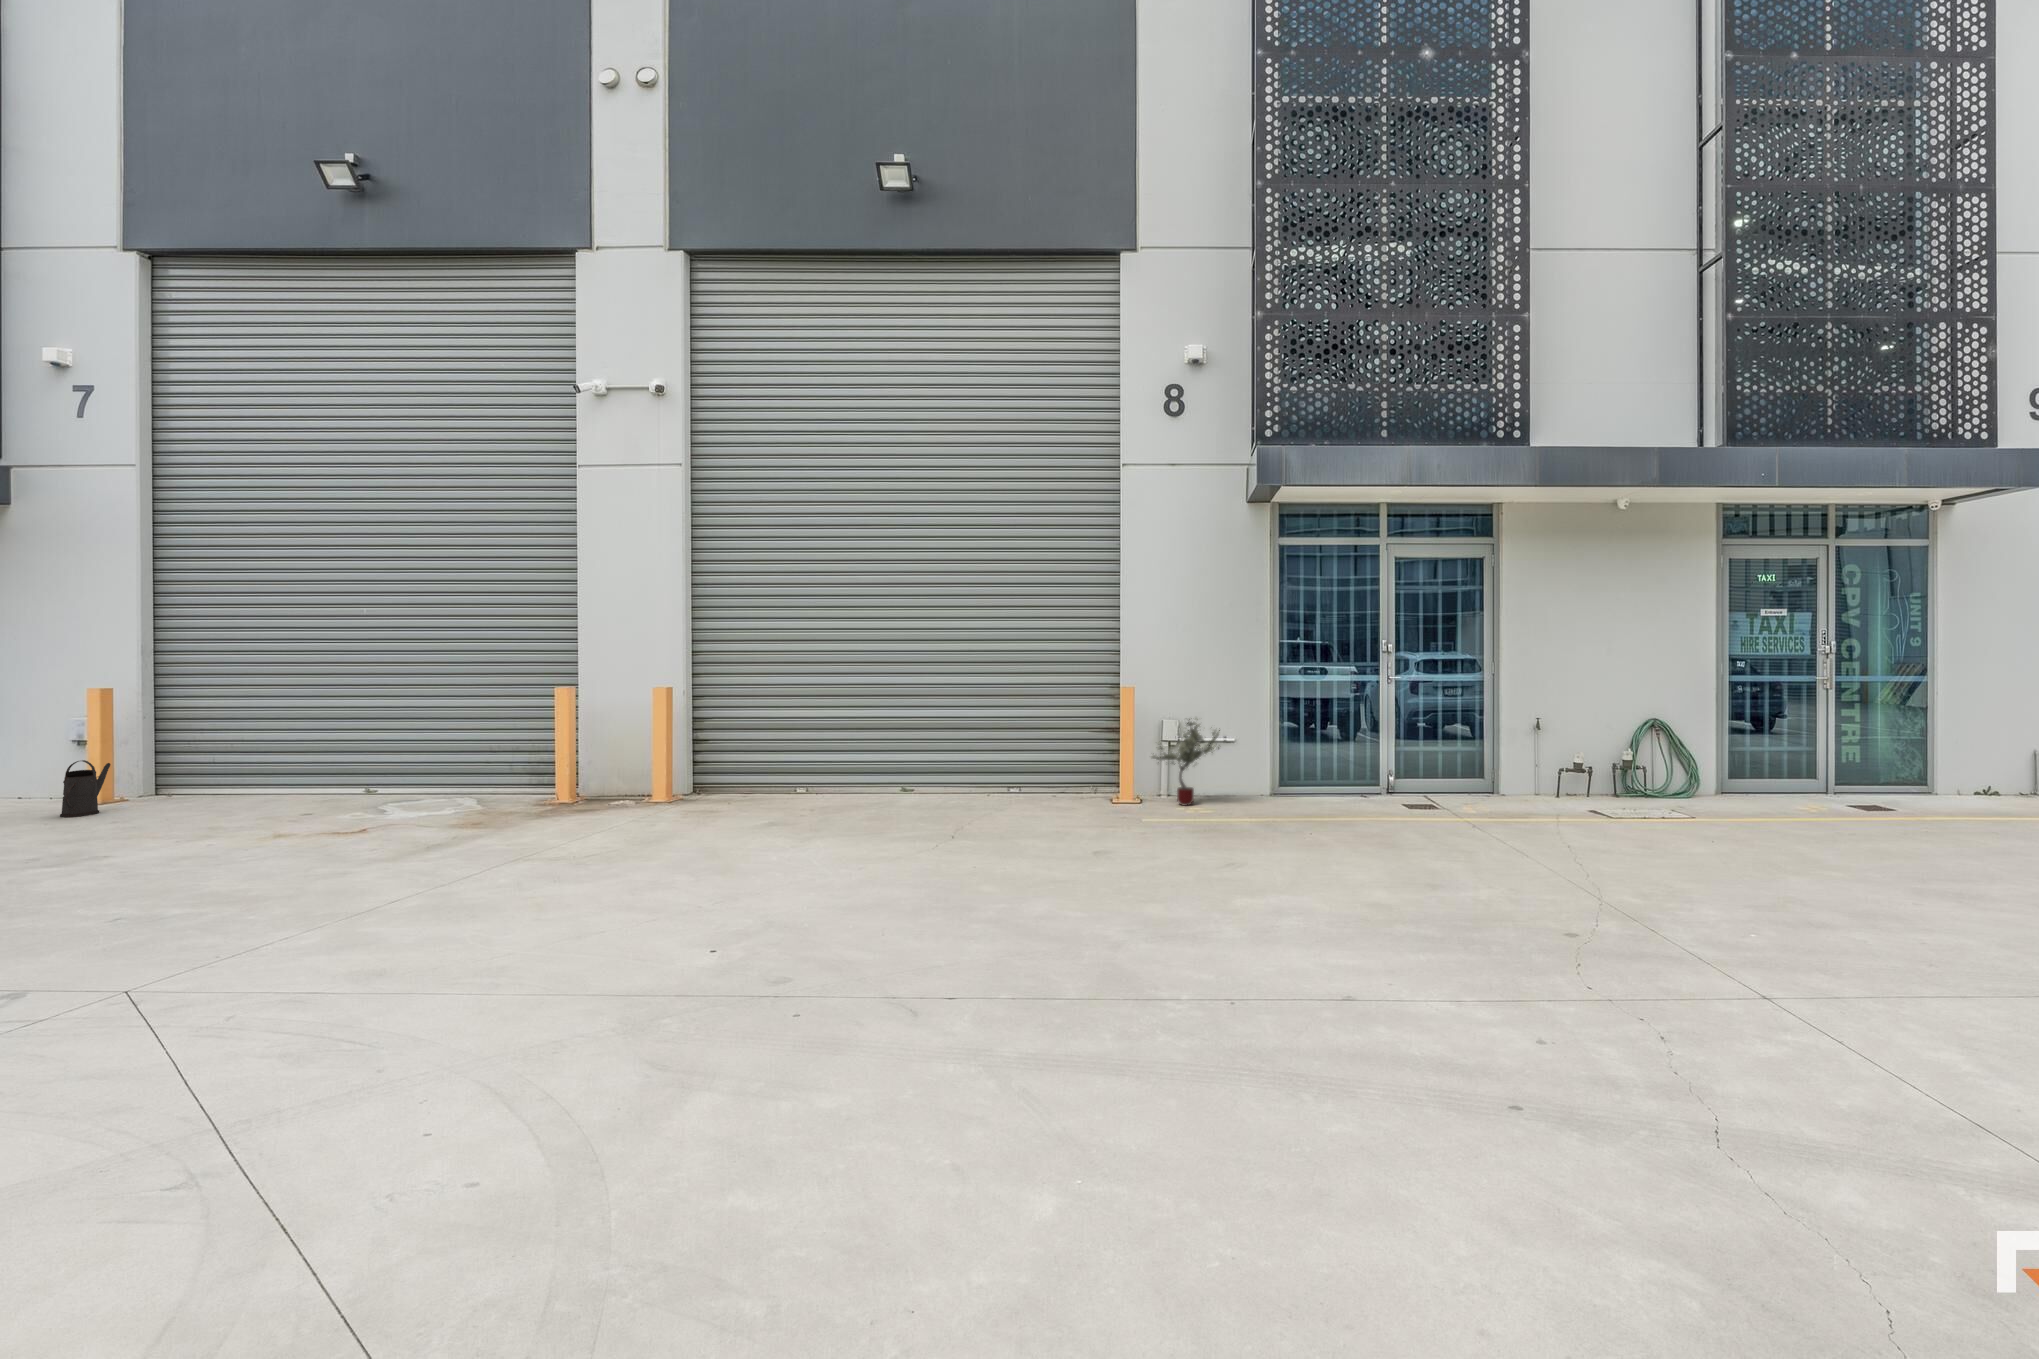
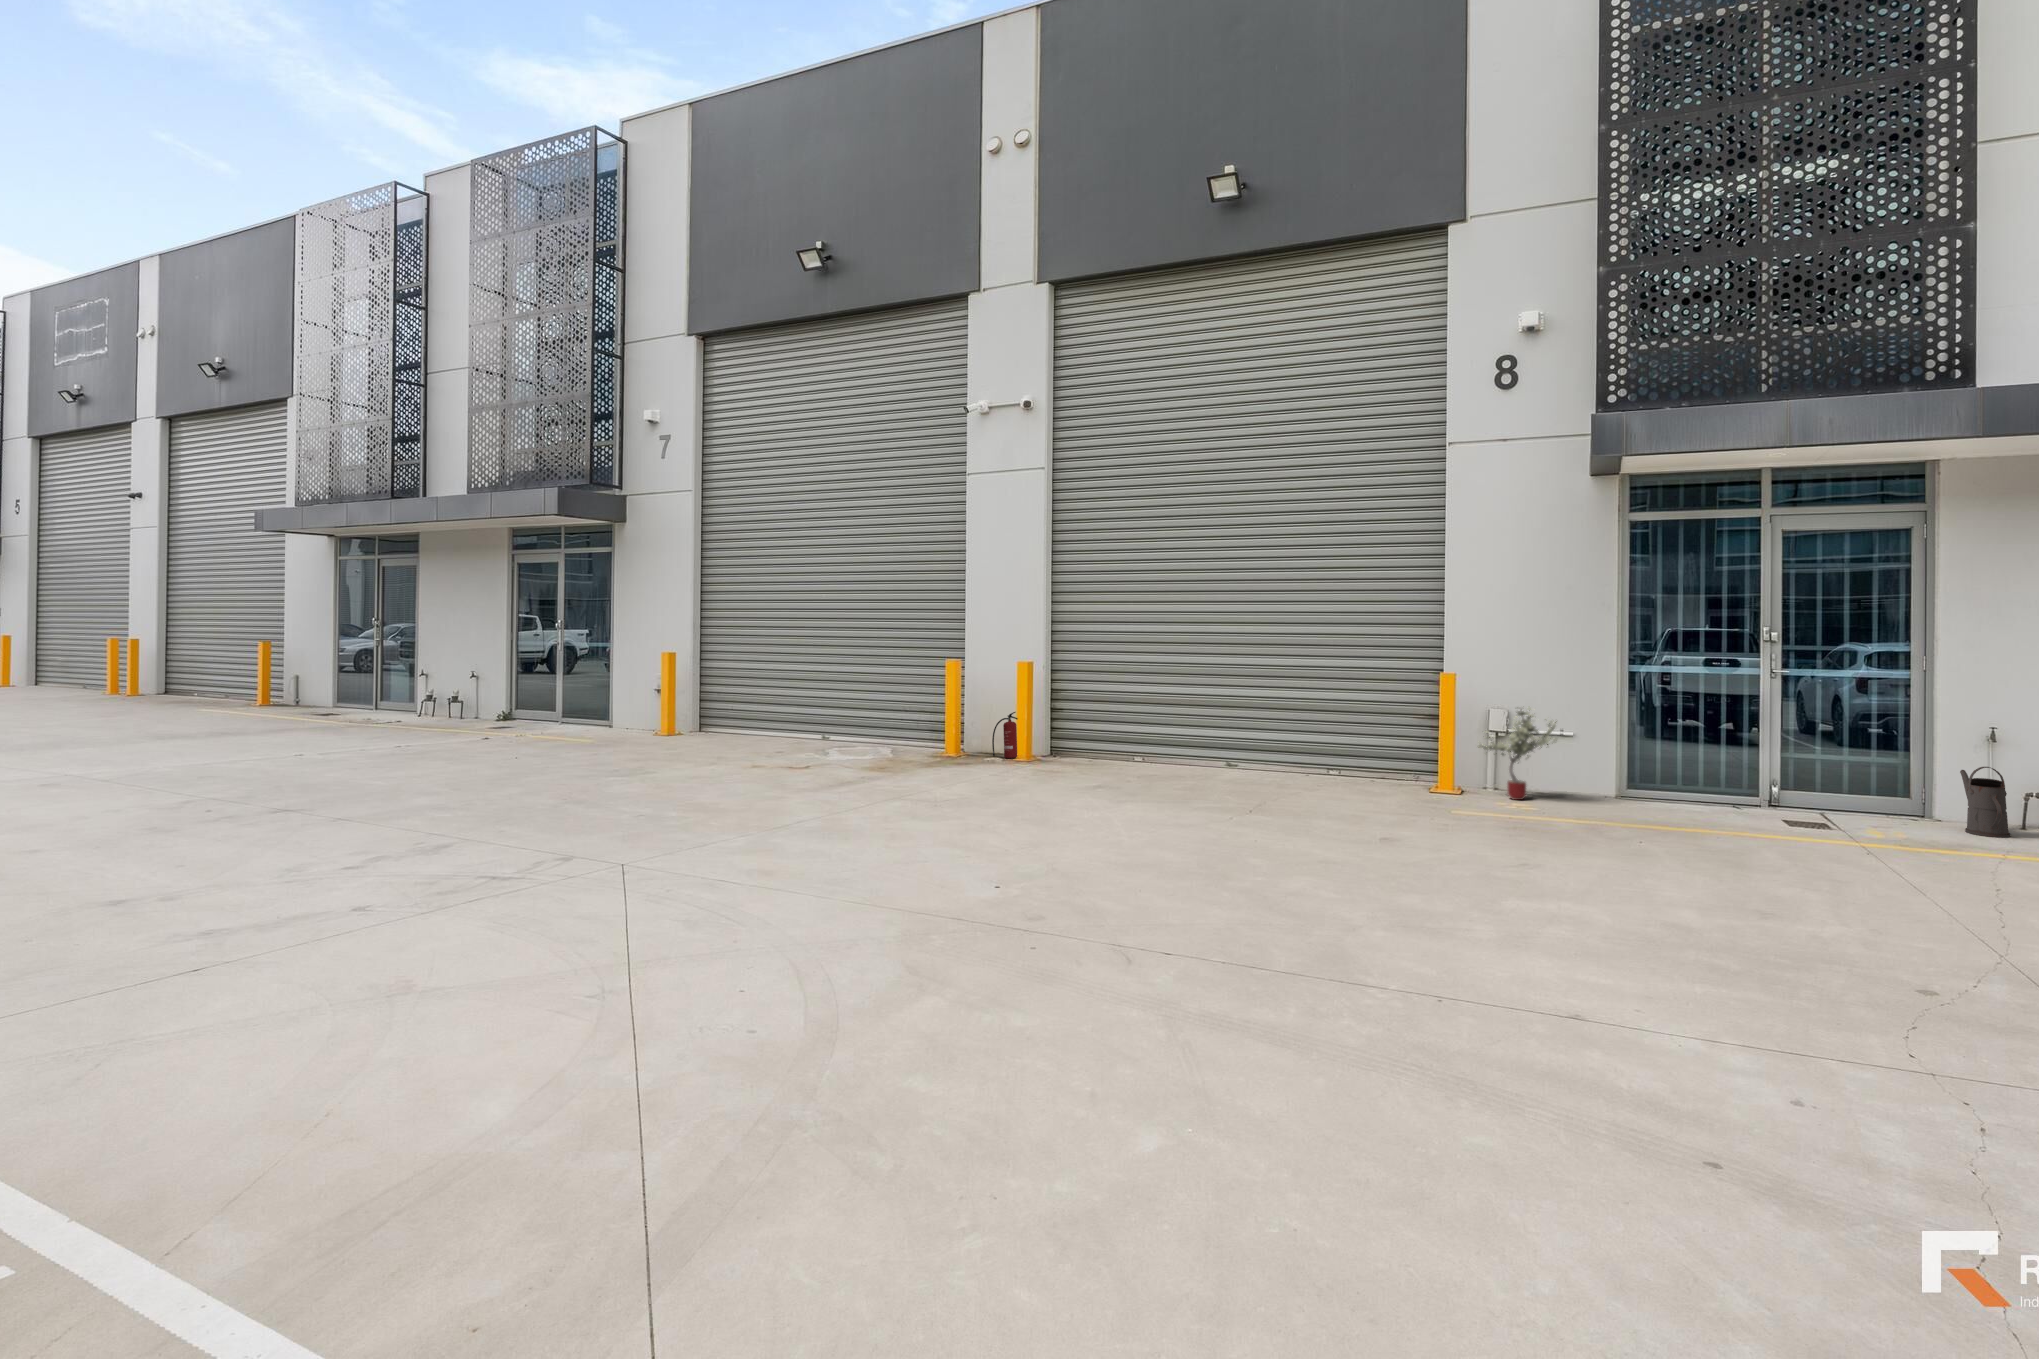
fire extinguisher: none [614,749,649,804] -> present [992,712,1018,758]
watering can: present [60,760,111,817] -> present [1960,767,2010,838]

